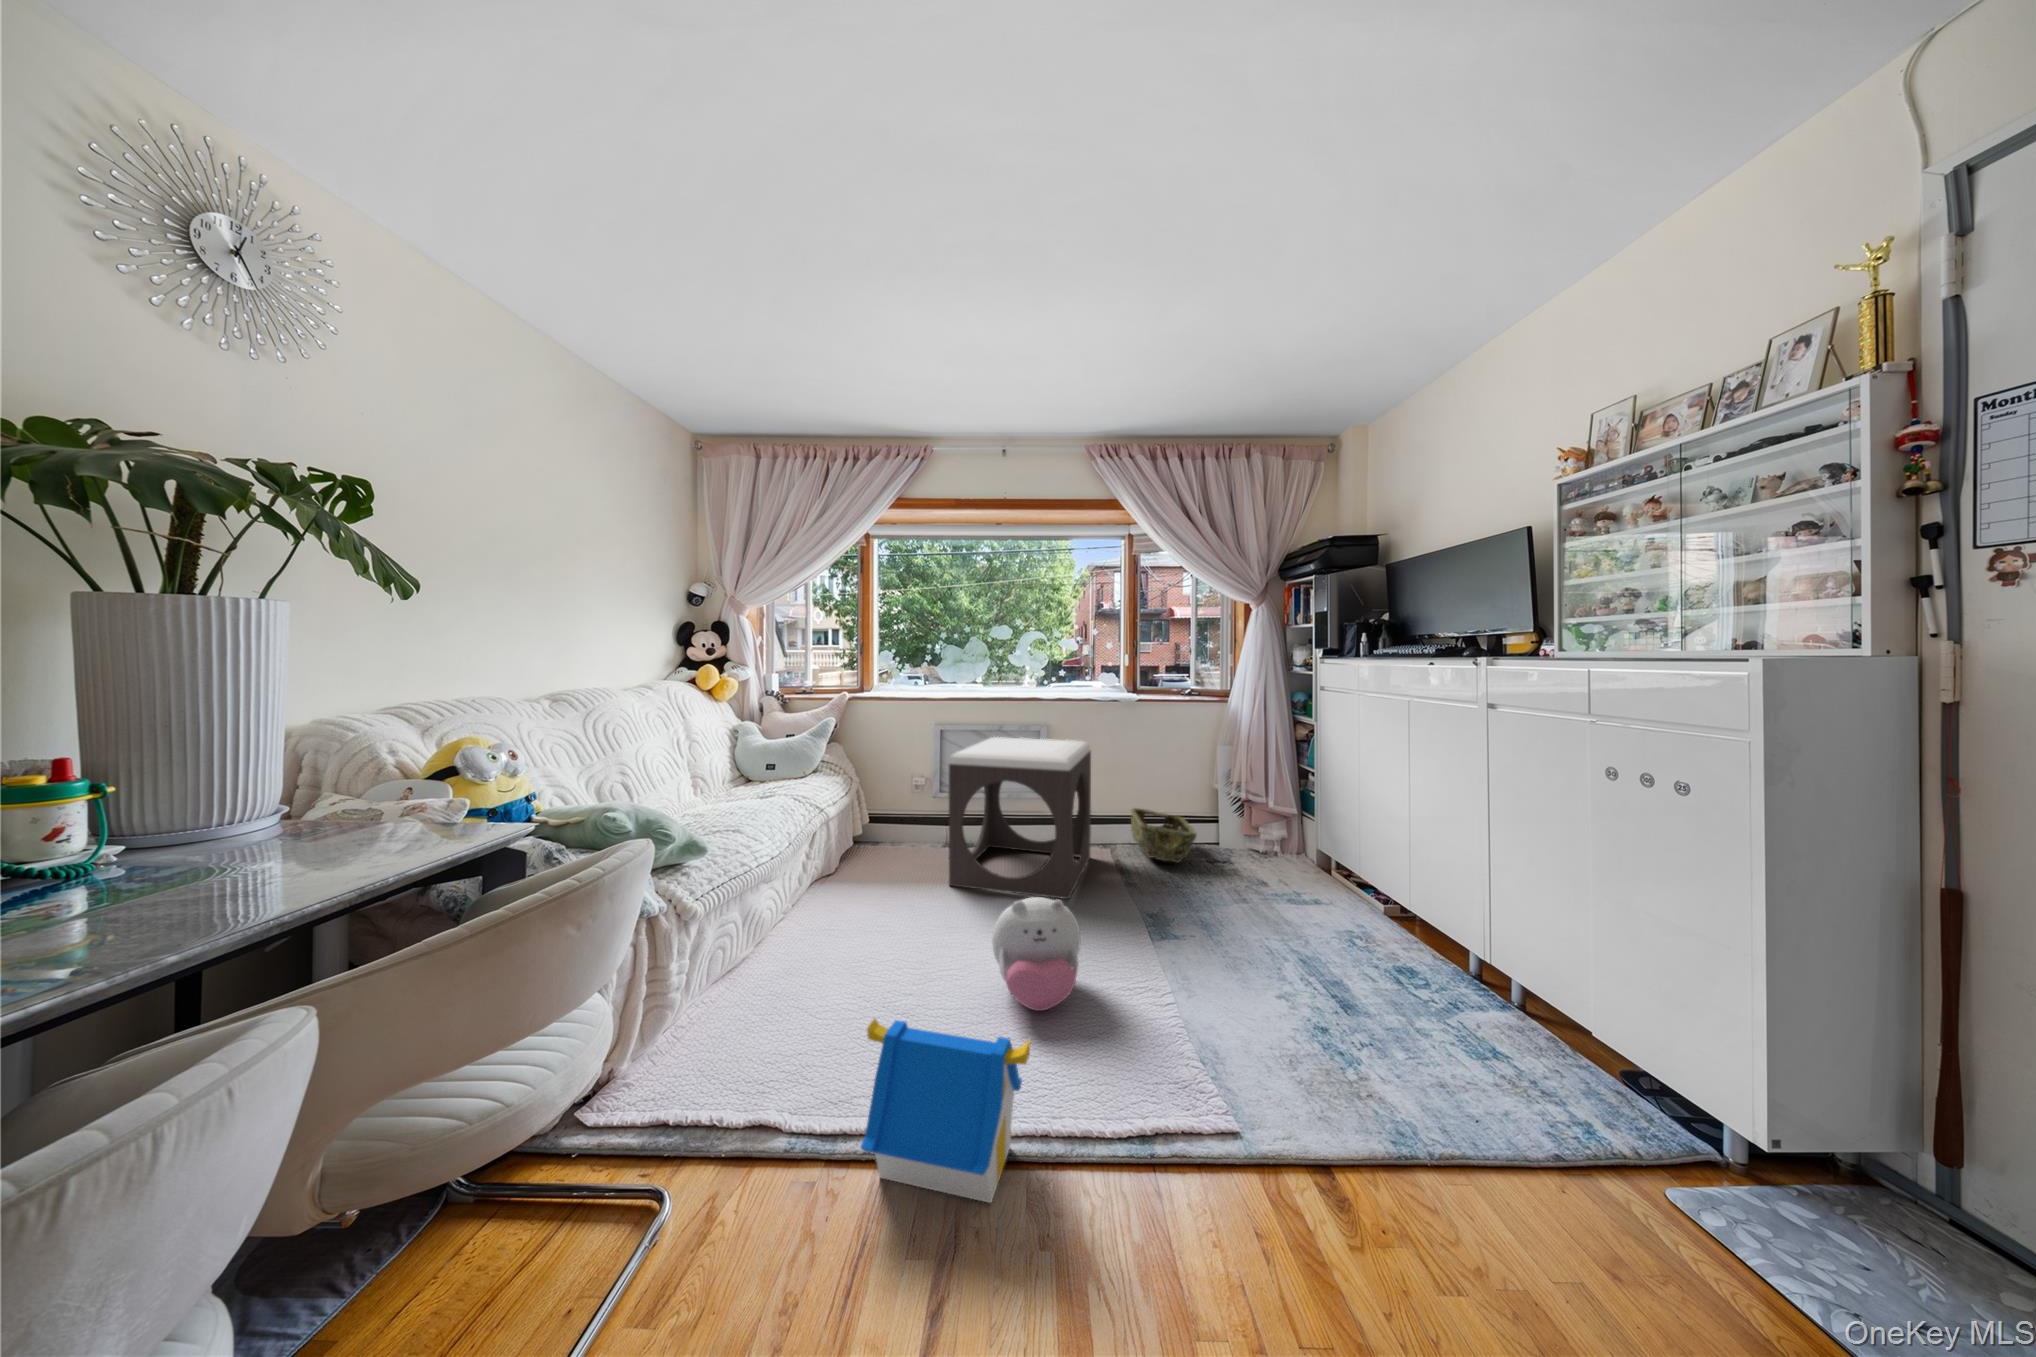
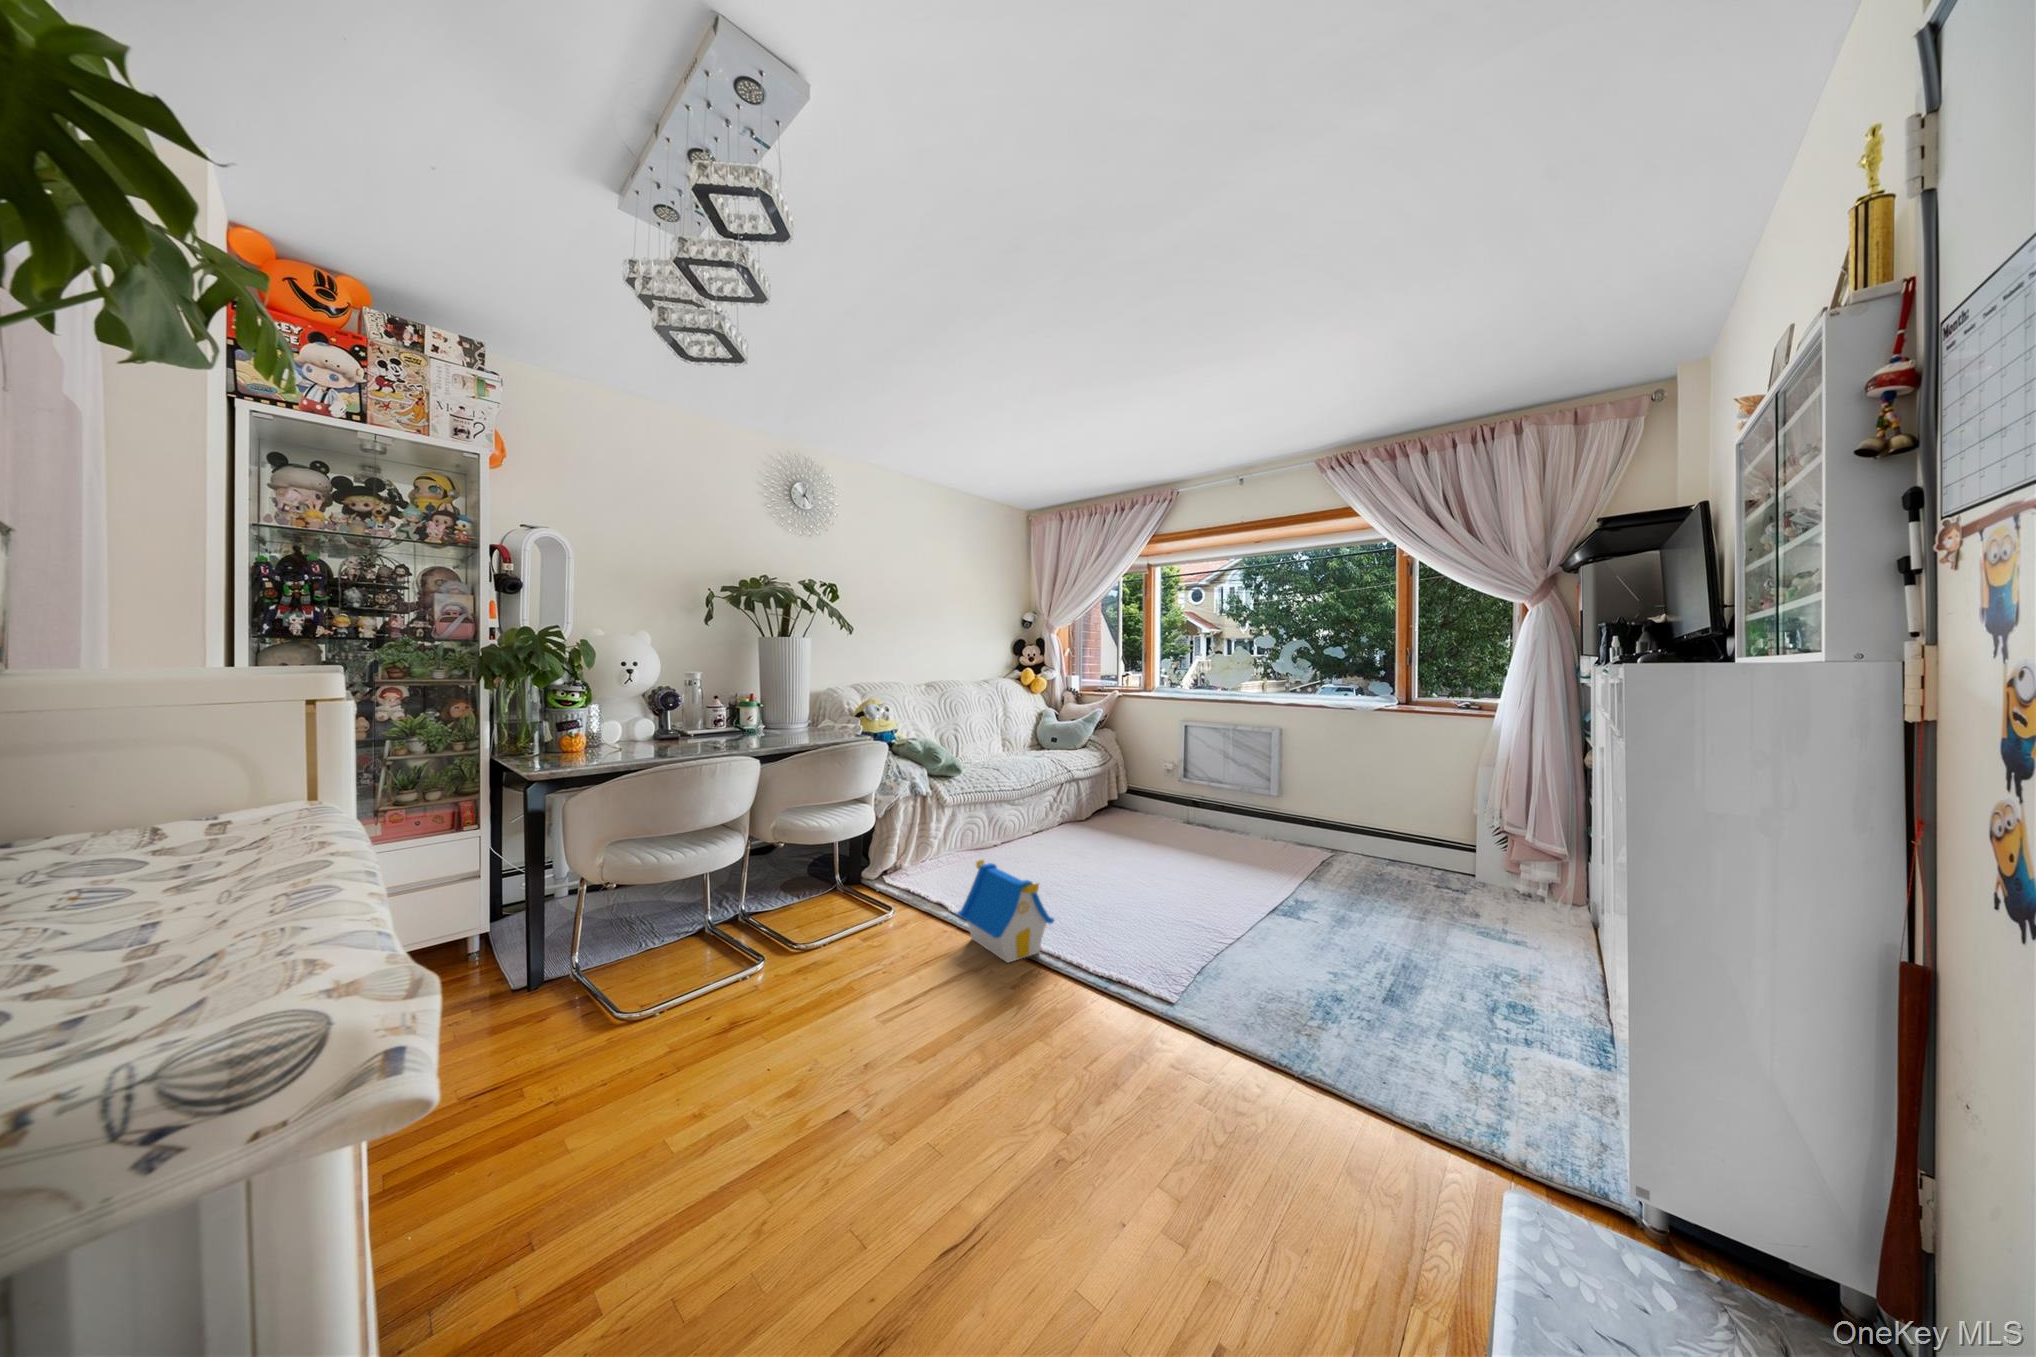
footstool: present [949,737,1091,899] -> none [1154,734,1304,873]
woven basket: present [1131,808,1197,862] -> none [1346,819,1427,876]
plush toy: present [992,897,1081,1011] -> none [1104,837,1176,916]

